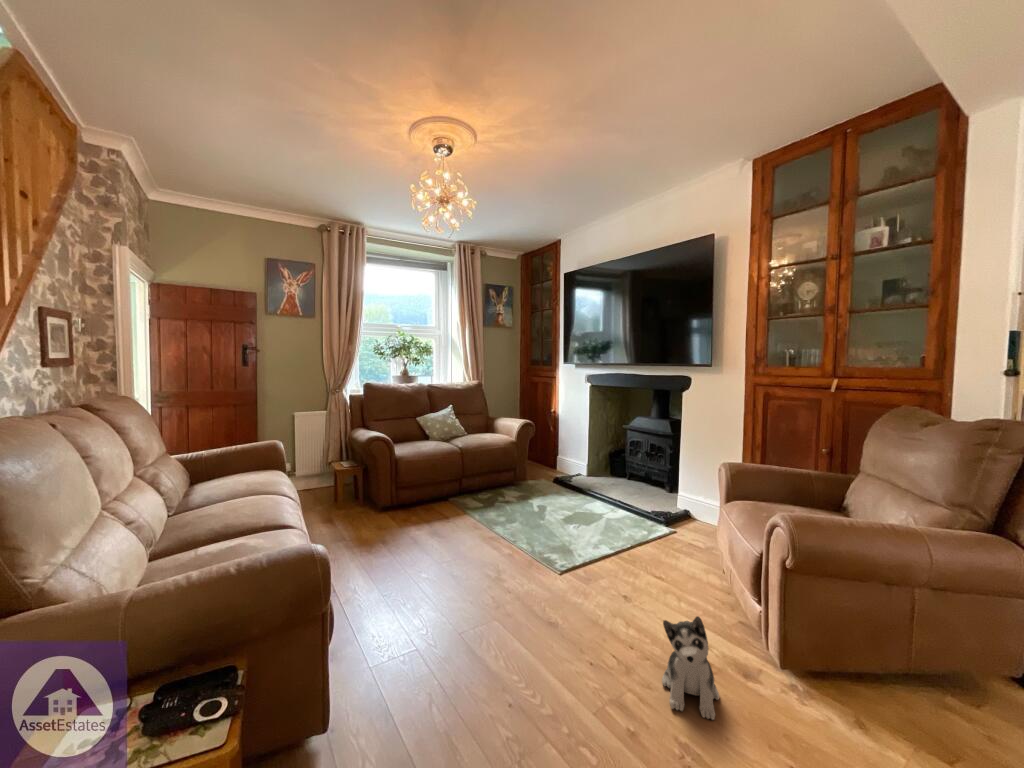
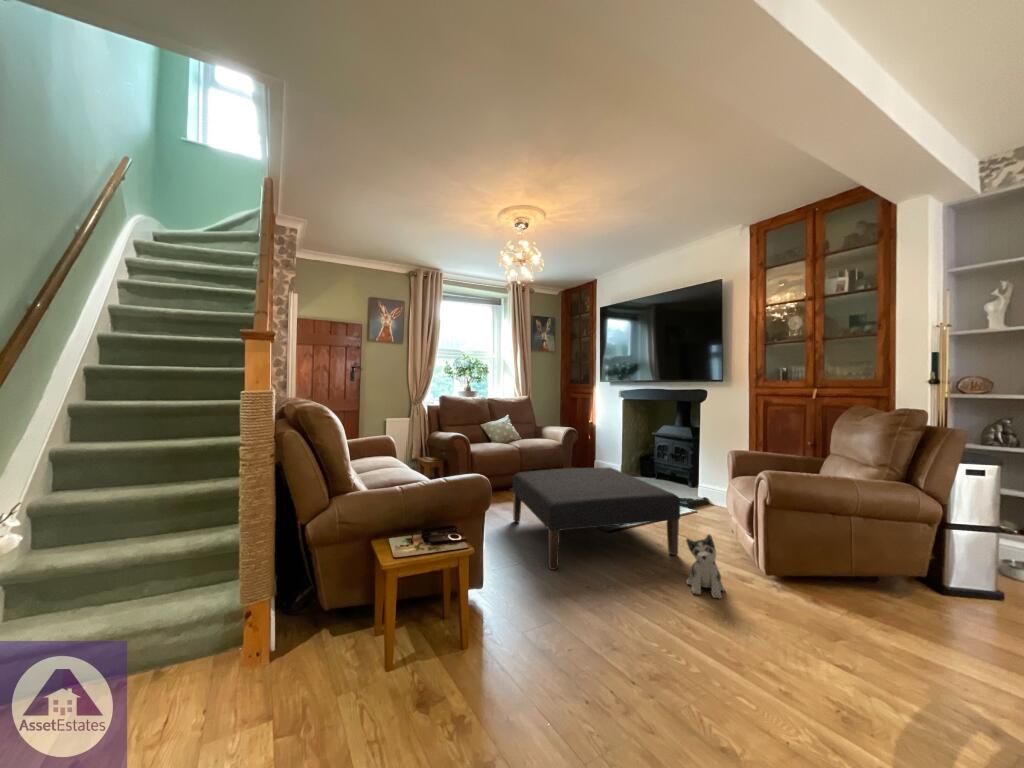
ottoman: none [434,482,655,661] -> present [512,467,680,570]

